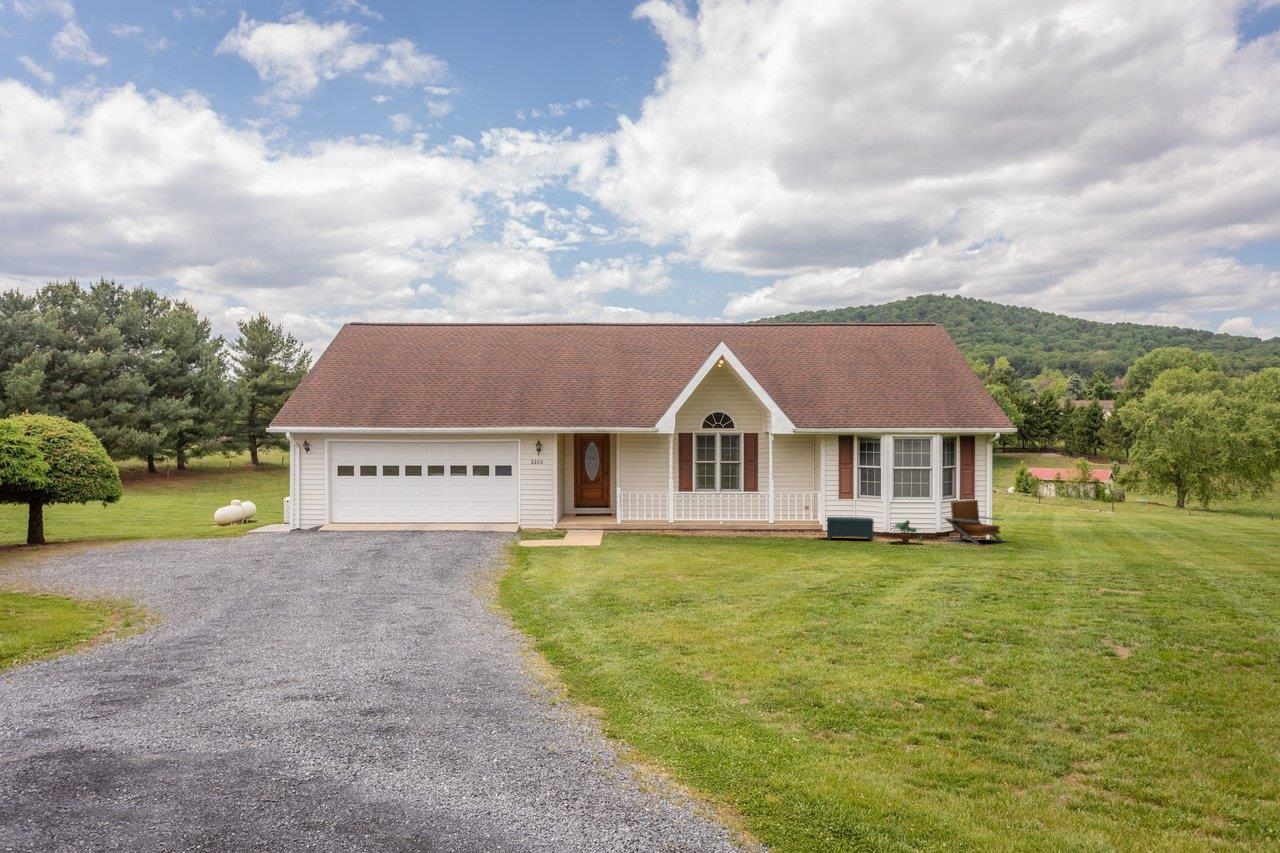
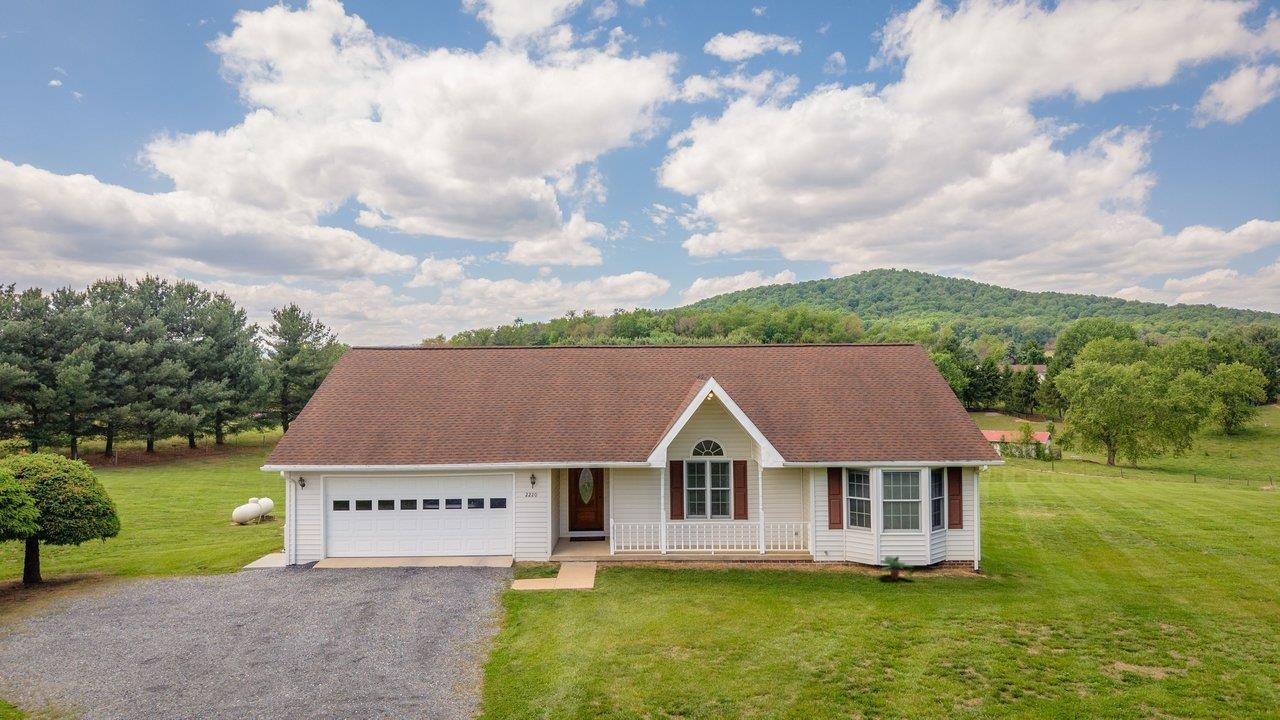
lounge chair: present [945,500,1004,545] -> none [933,532,992,583]
bench: present [827,517,874,541] -> none [816,547,863,575]

